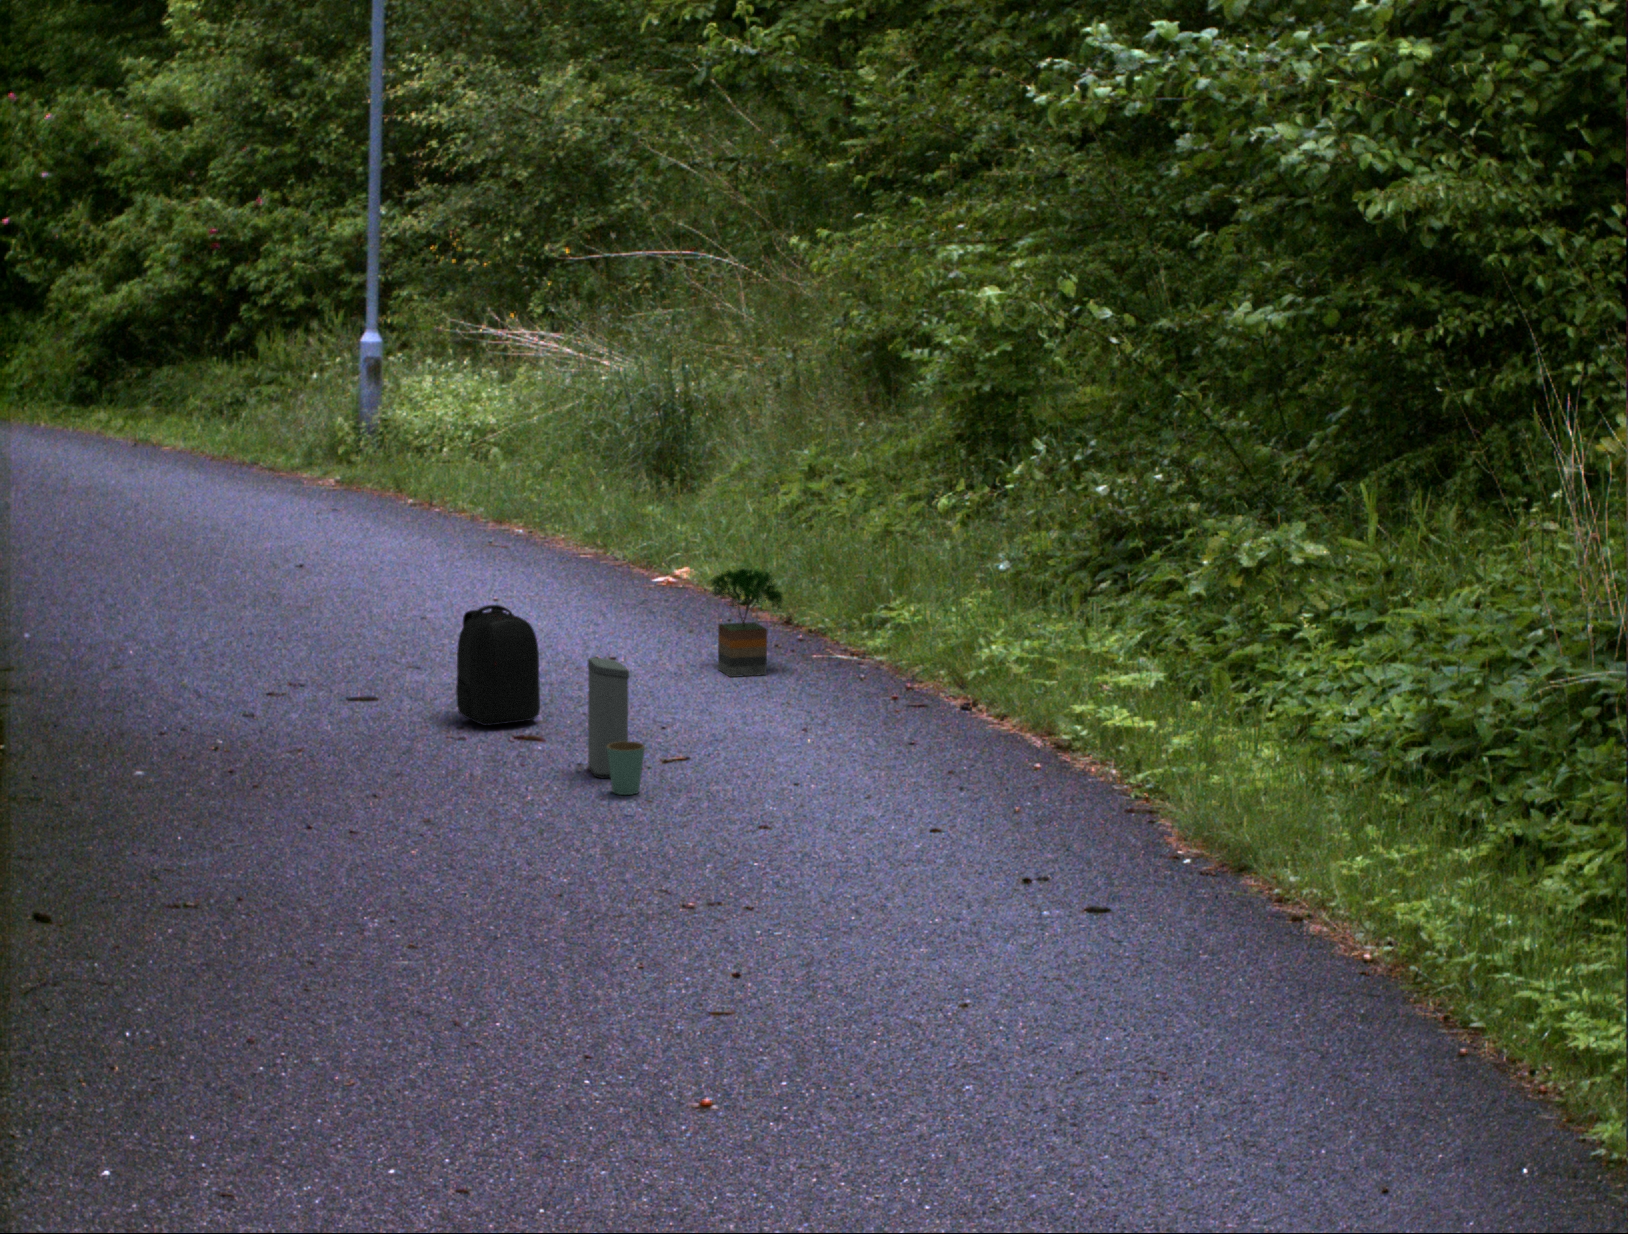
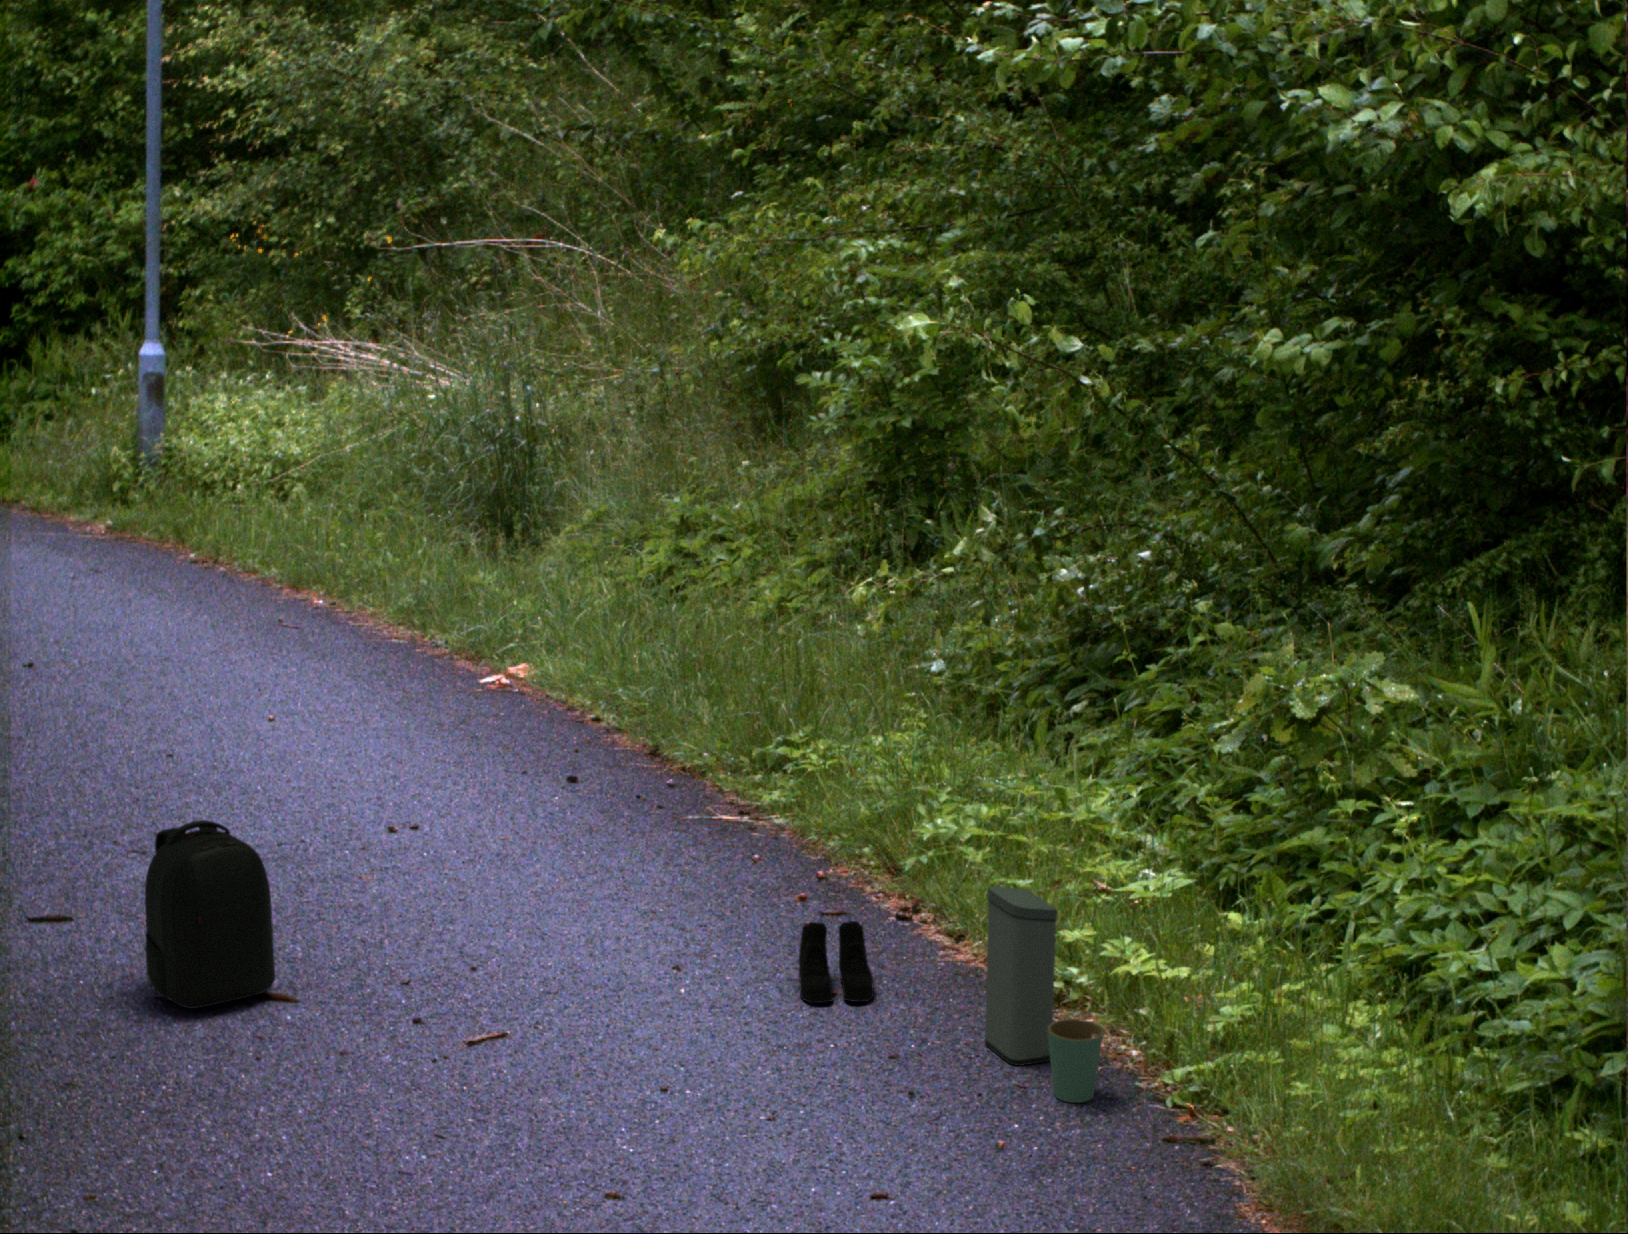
potted tree: present [711,569,783,677] -> none [535,717,647,878]
trash can: present [588,657,645,795] -> present [985,886,1104,1103]
boots: none [888,686,938,736] -> present [799,921,874,1003]

